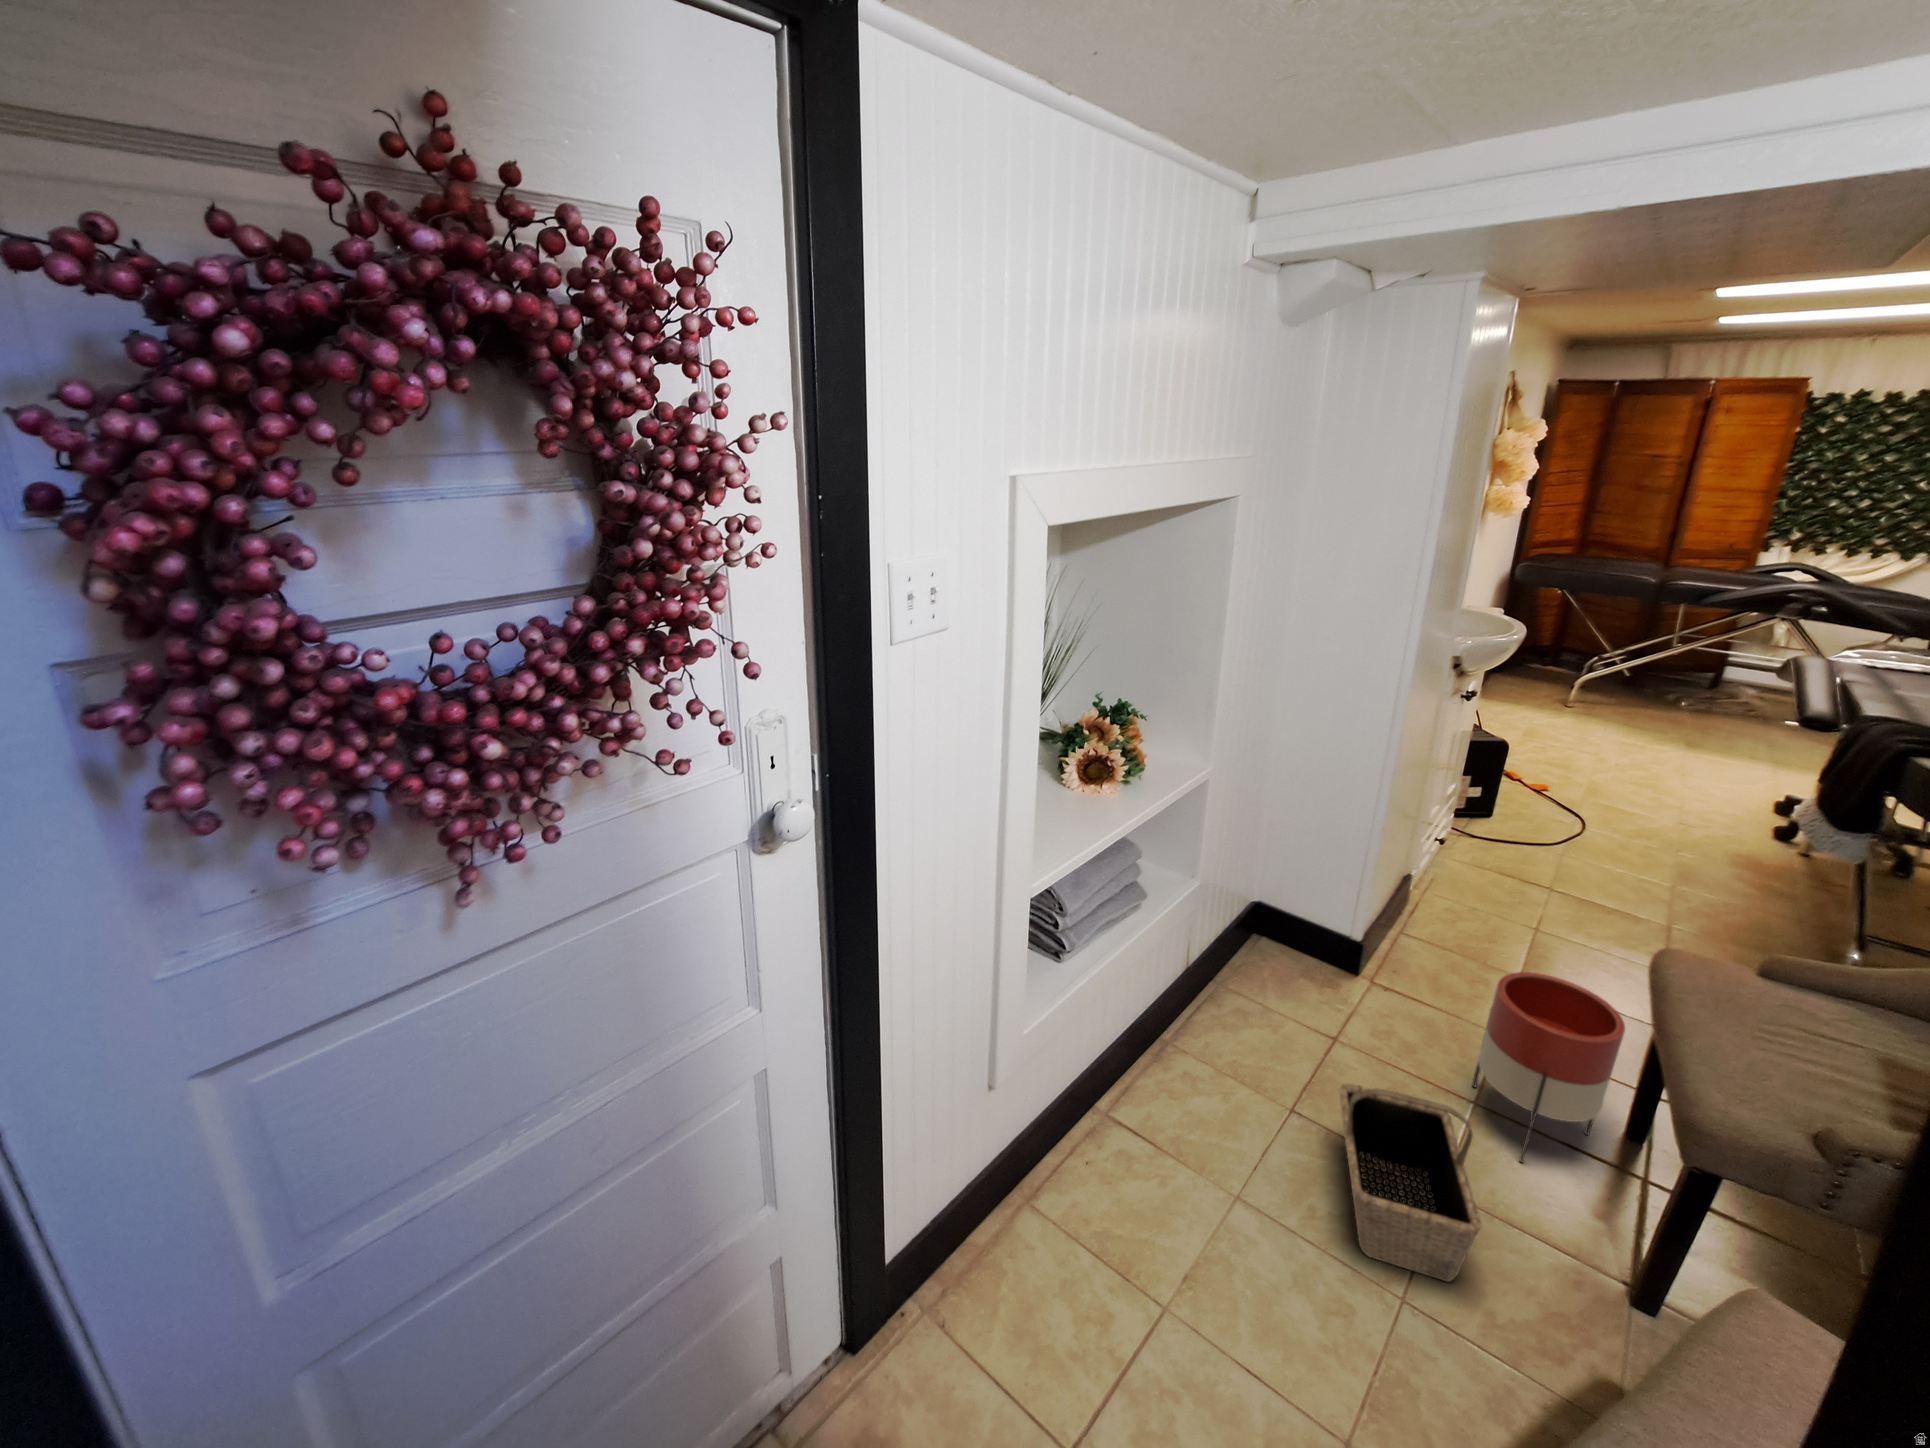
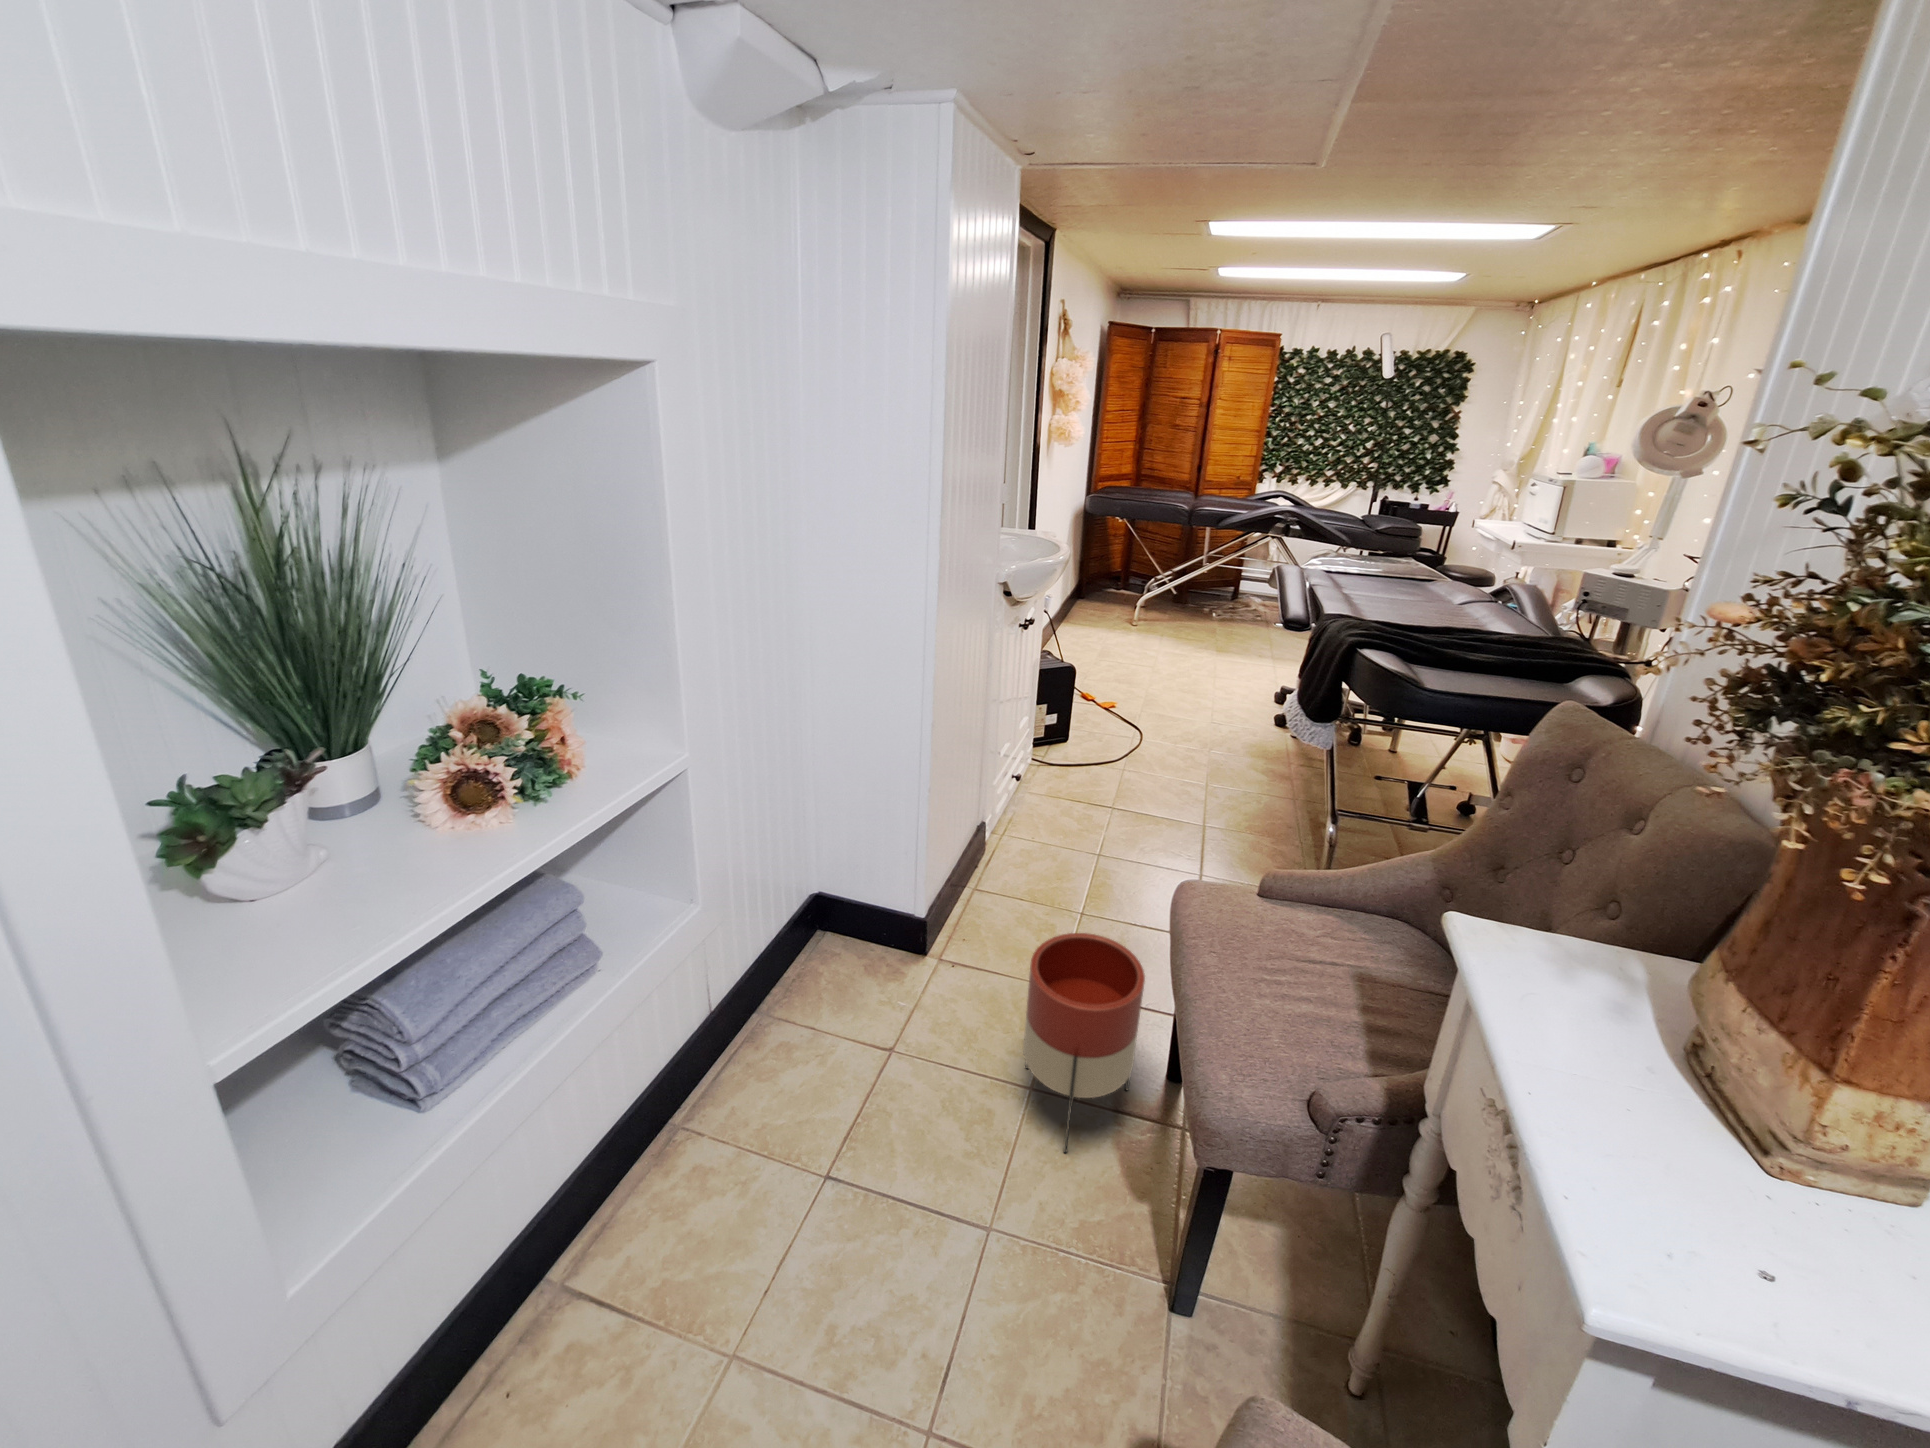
basket: present [1340,1083,1481,1282] -> none [854,1130,1000,1377]

